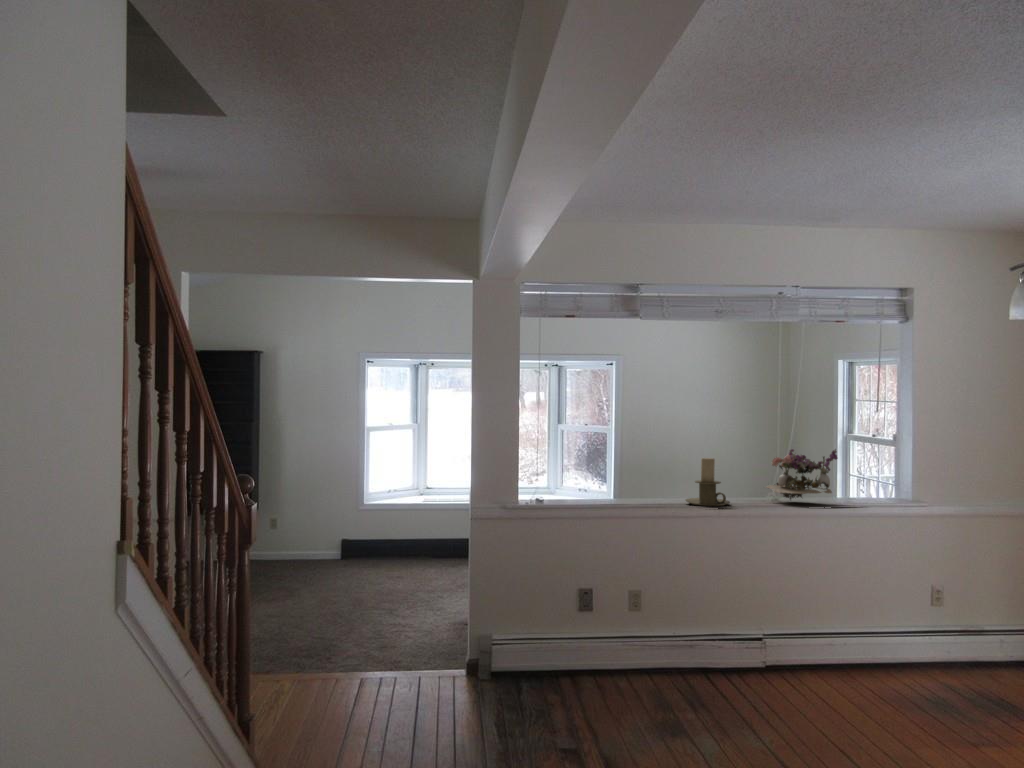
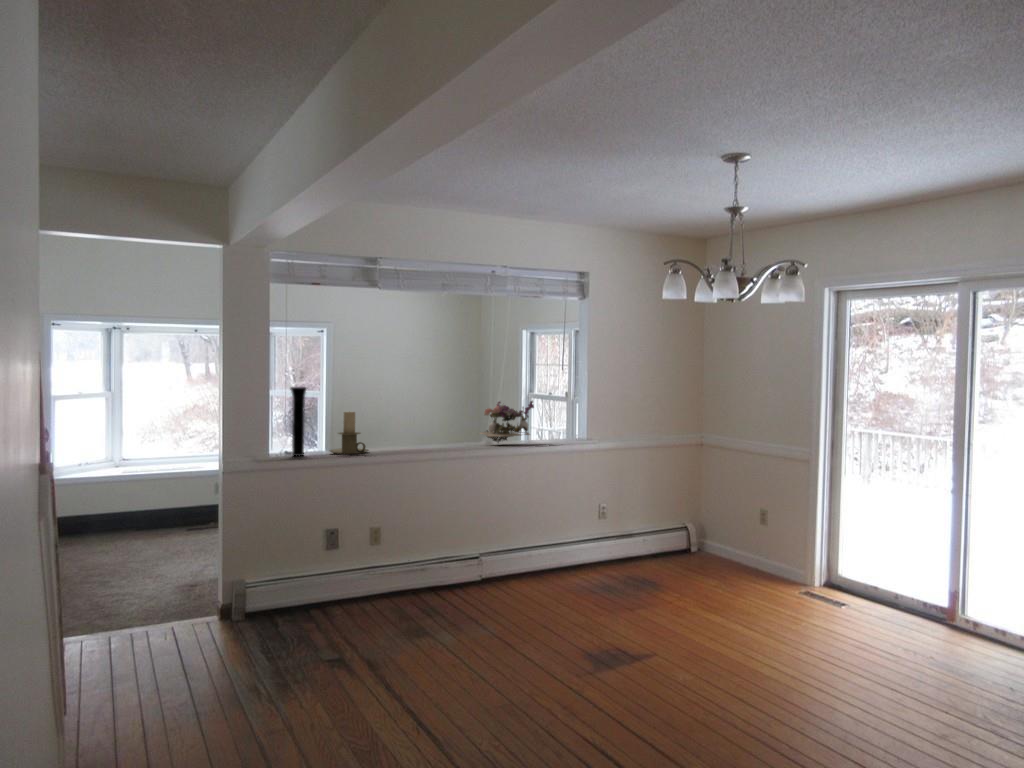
vase: none [540,430,560,506] -> present [290,387,307,456]
candle holder: present [686,458,730,506] -> present [329,412,369,454]

